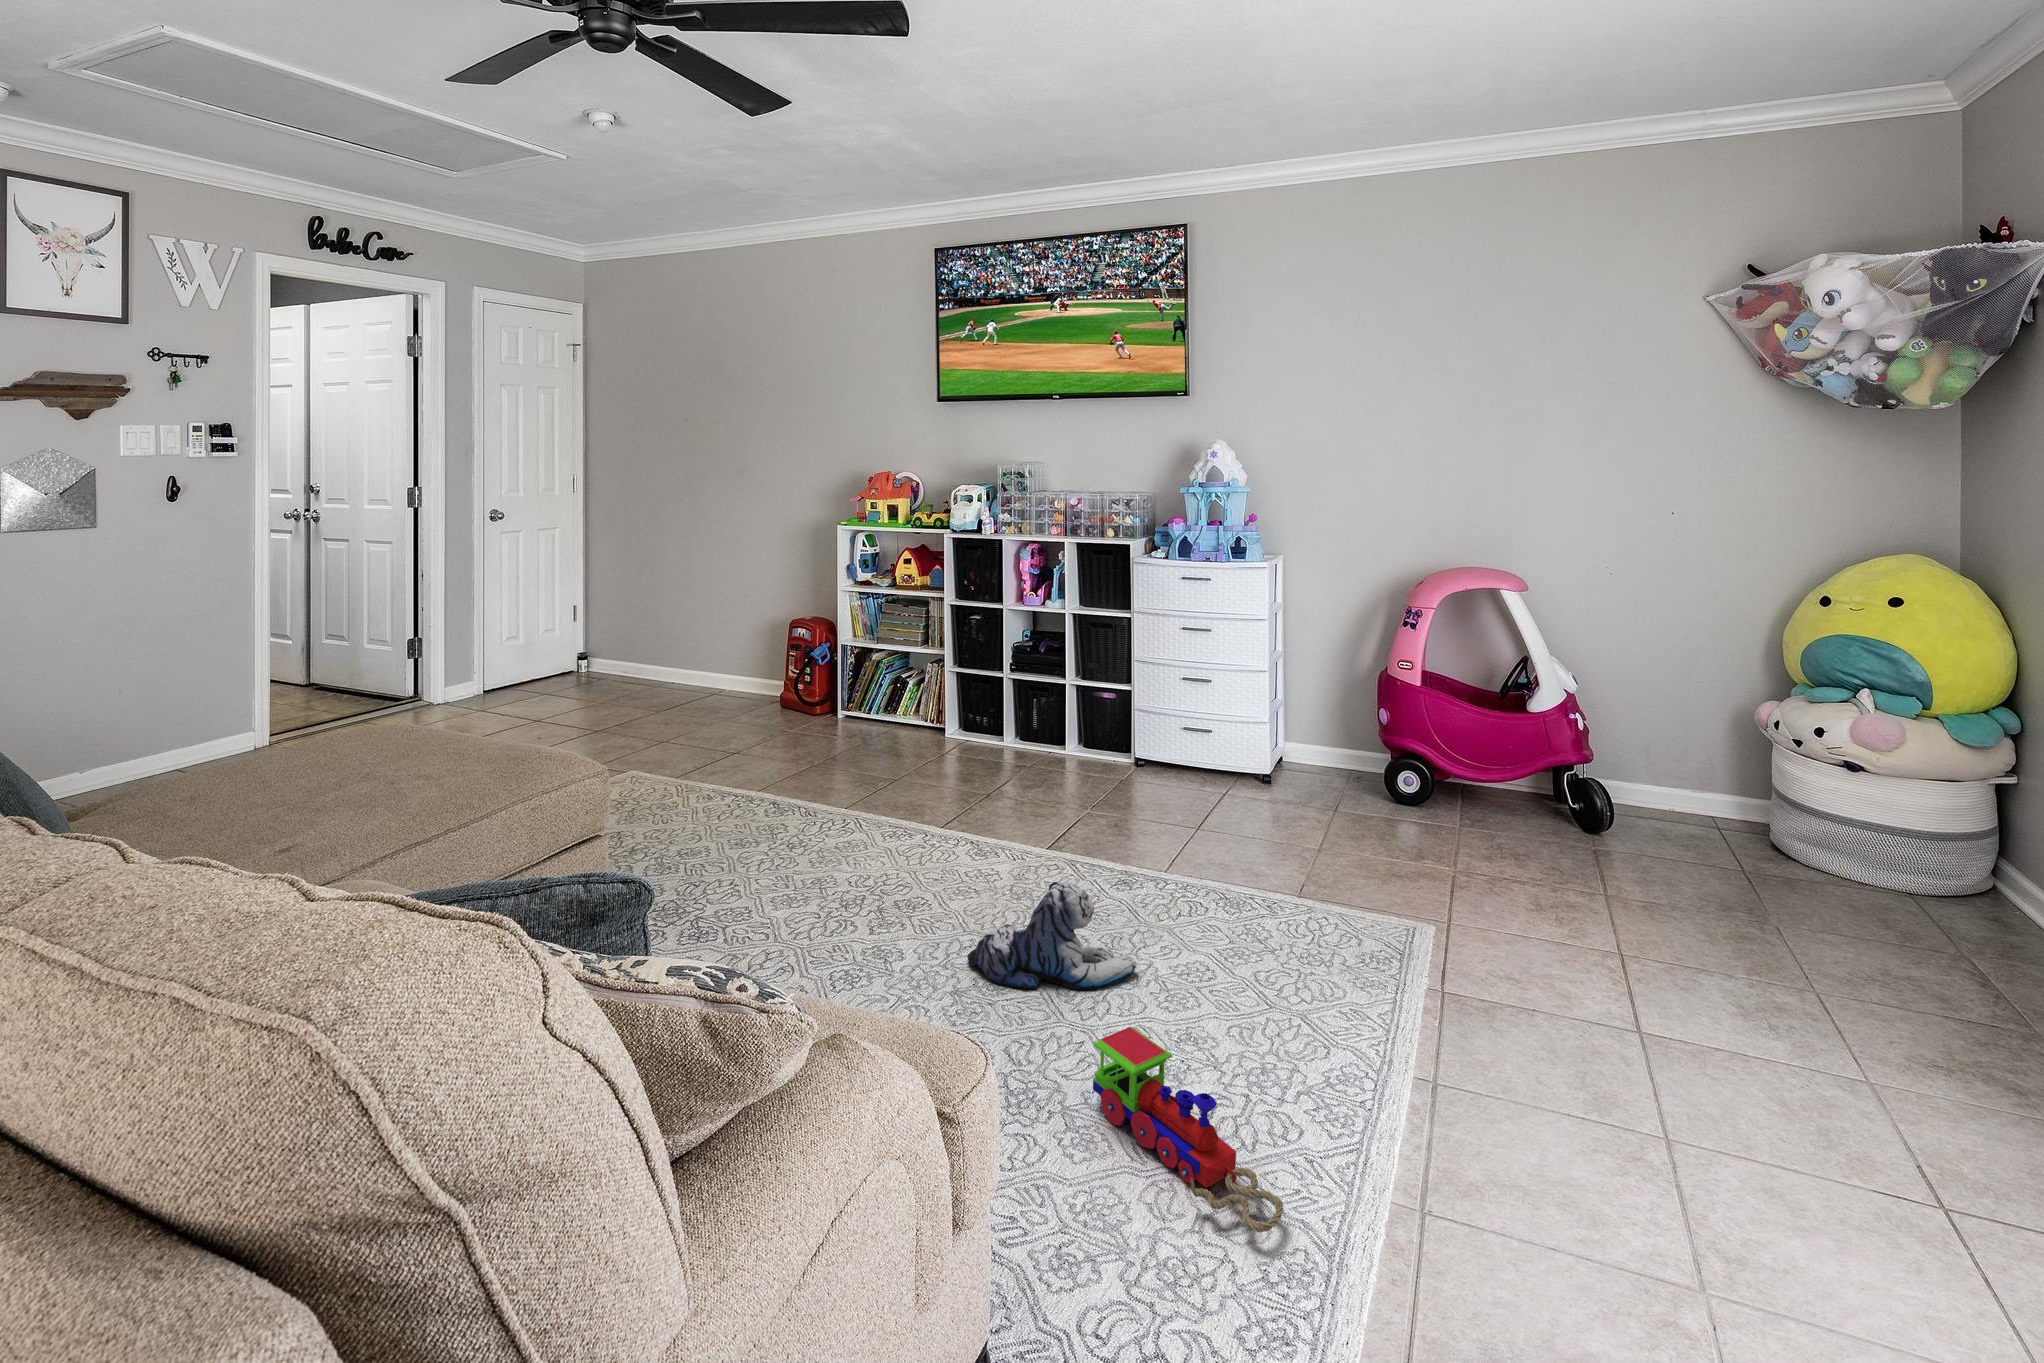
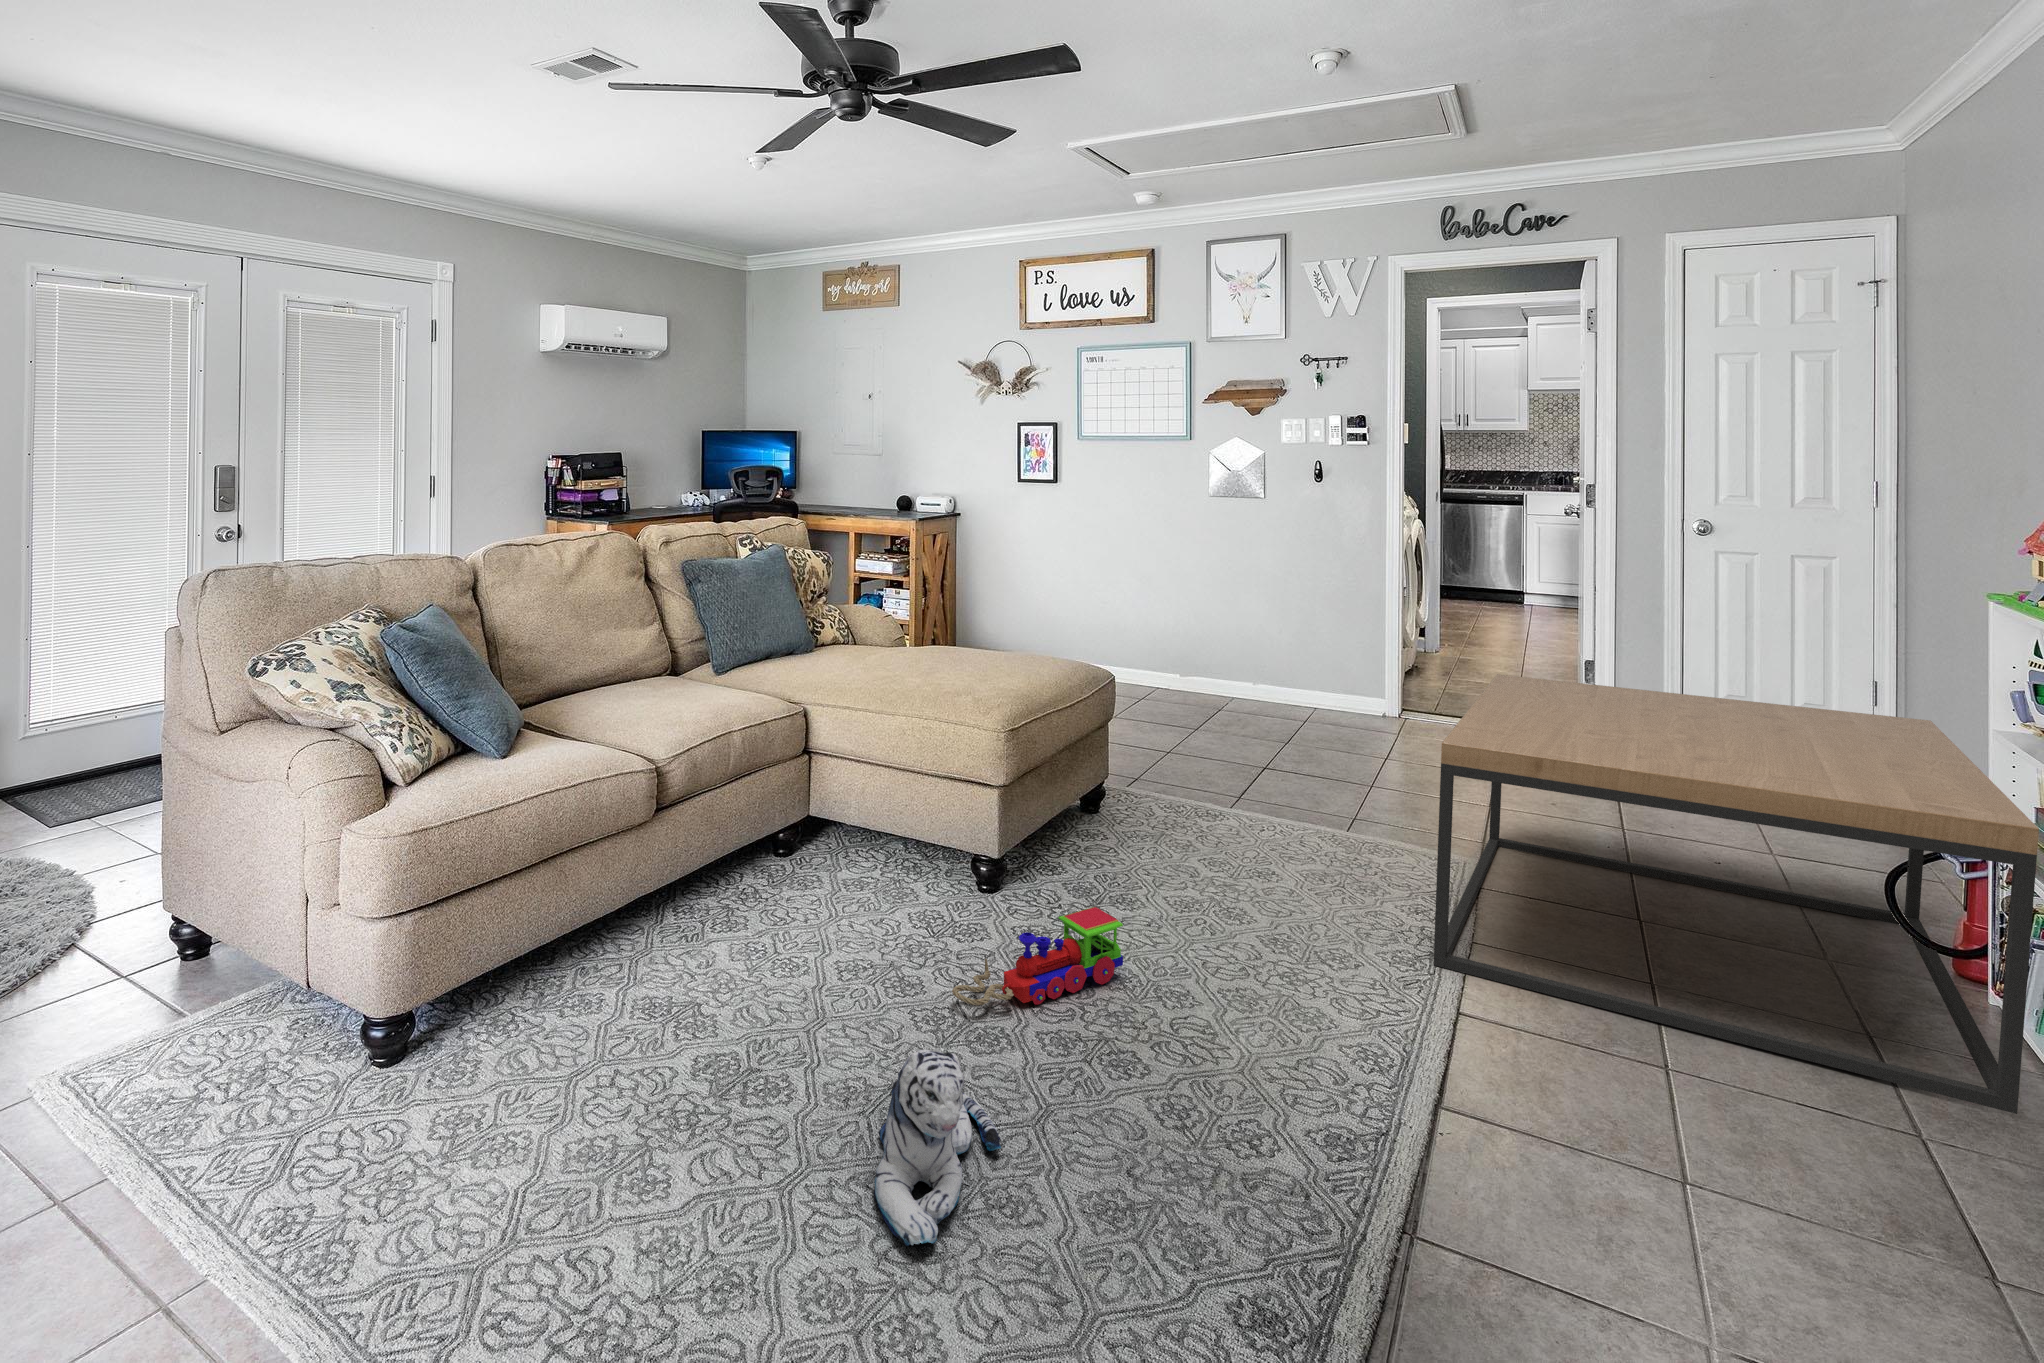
coffee table: none [617,594,943,797] -> present [1434,674,2039,1114]
toy train: present [1093,1027,1284,1233] -> present [952,907,1123,1006]

